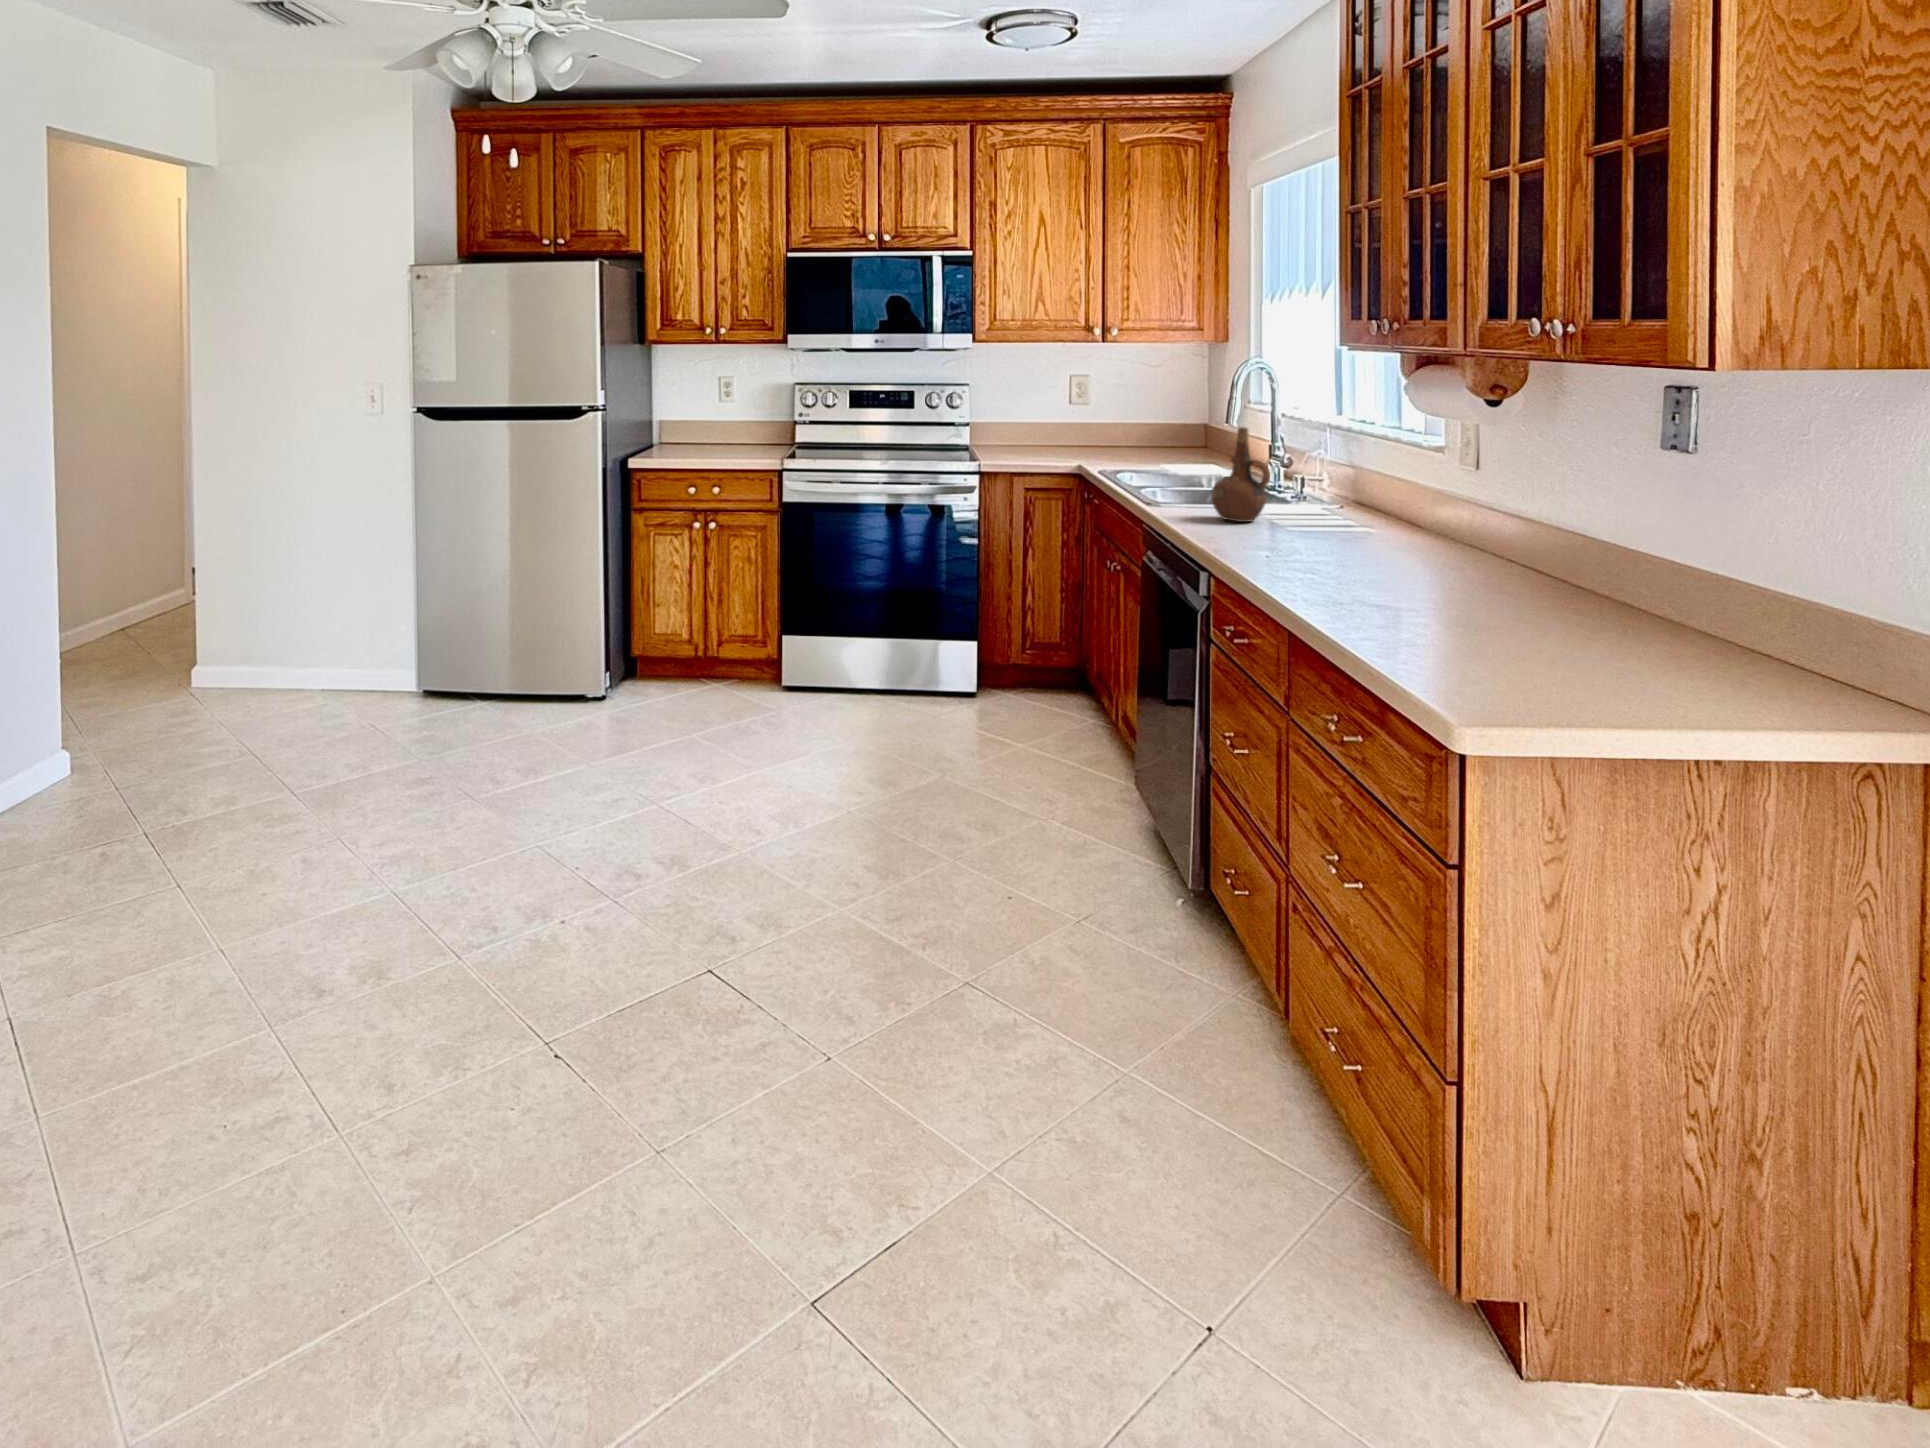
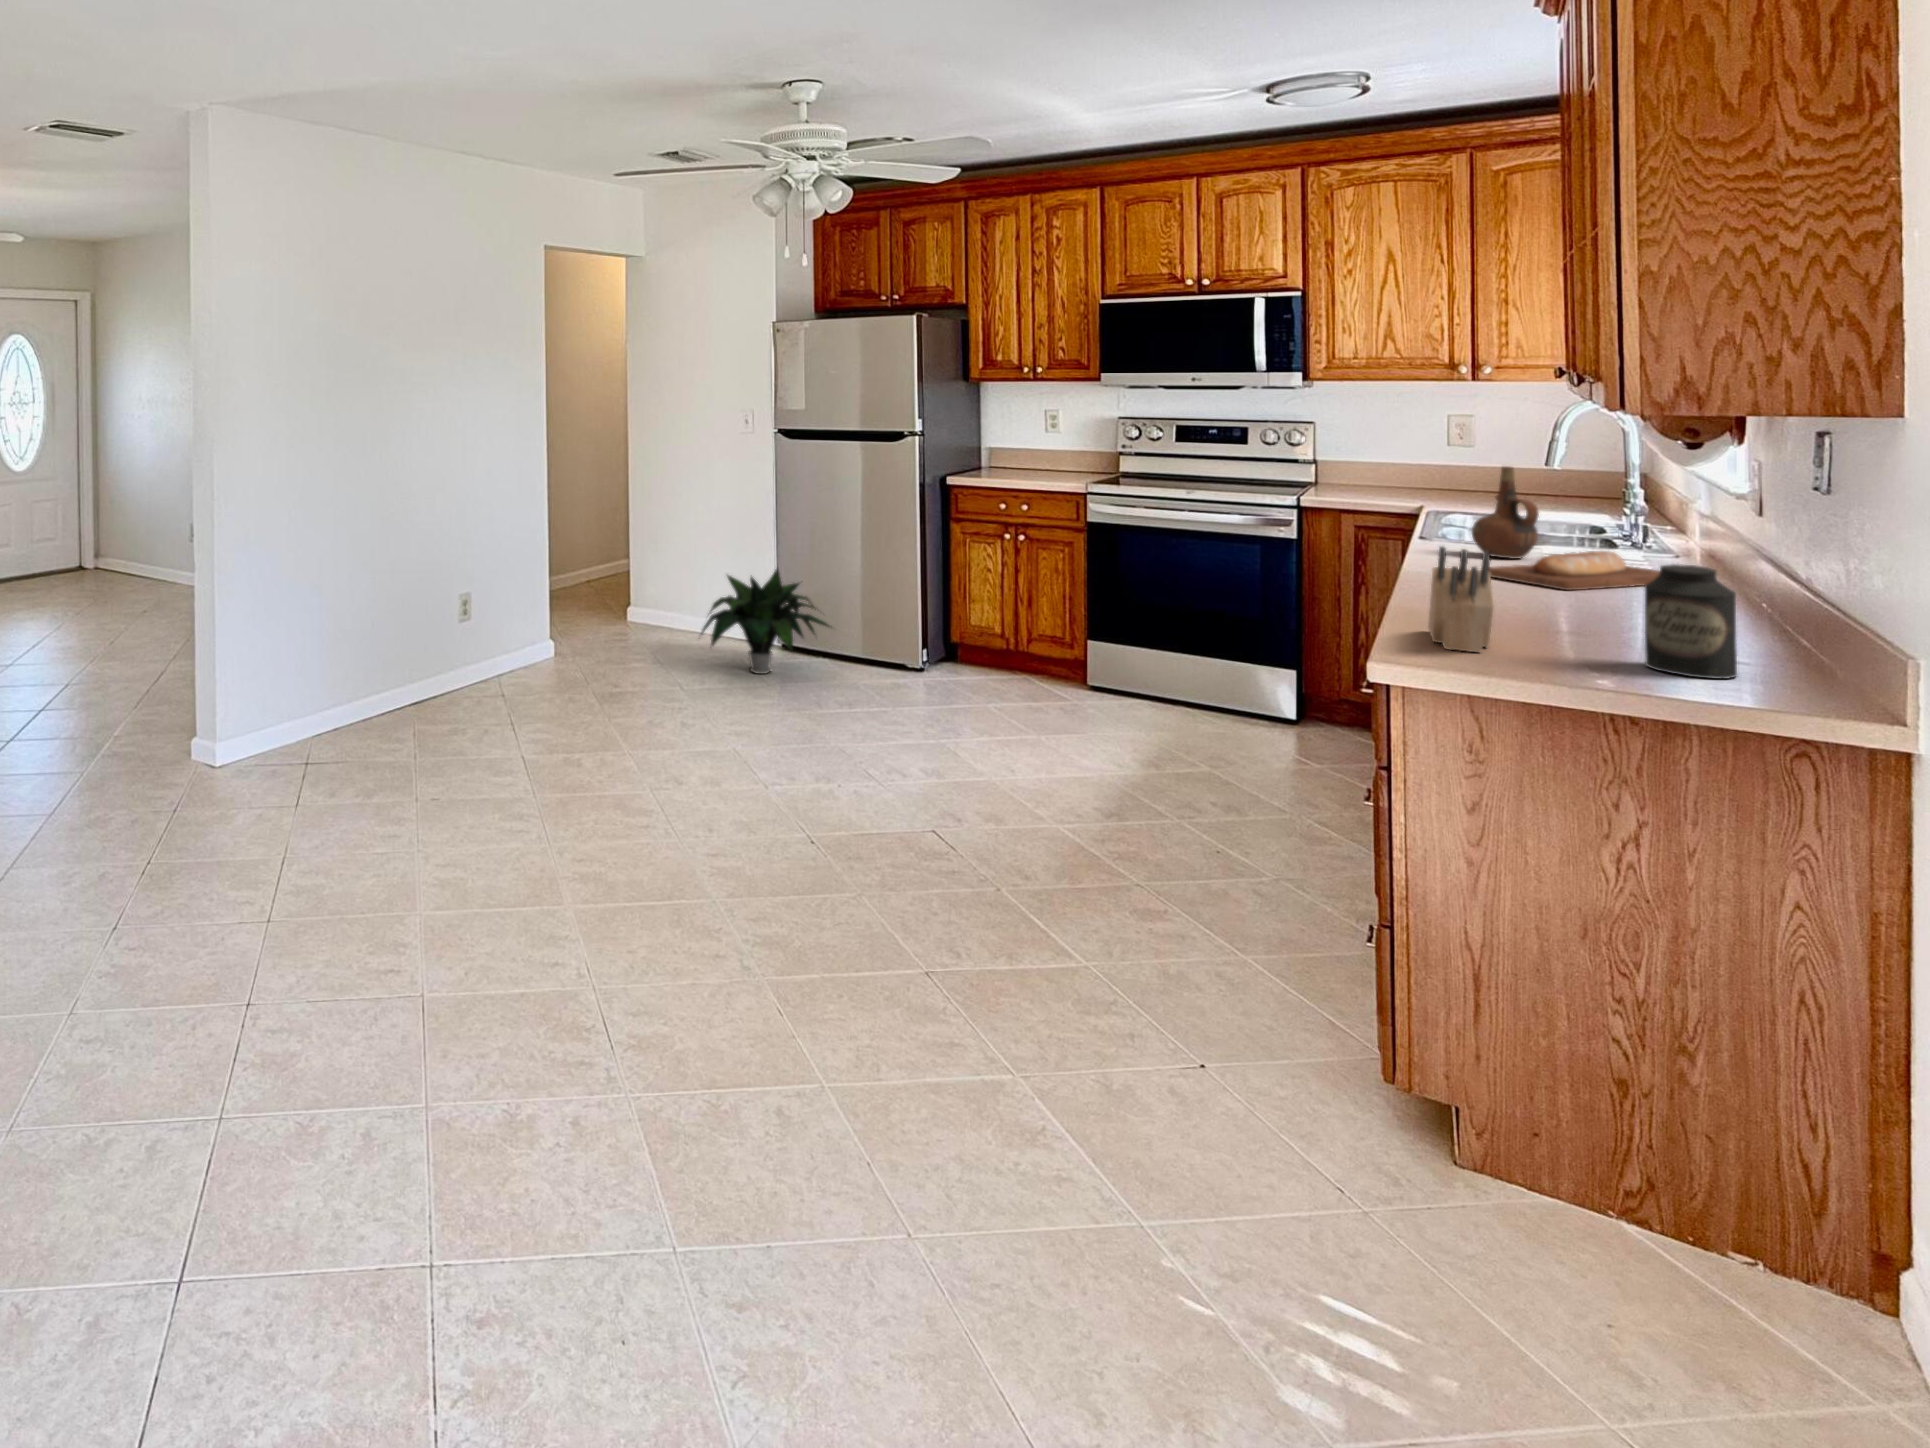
bread loaf: none [1272,511,1408,560] -> present [1489,551,1660,590]
canister: none [1640,546,1738,684] -> present [1644,564,1737,679]
knife block: none [1395,548,1542,680] -> present [1428,547,1494,652]
potted plant: none [309,587,504,736] -> present [702,569,829,674]

